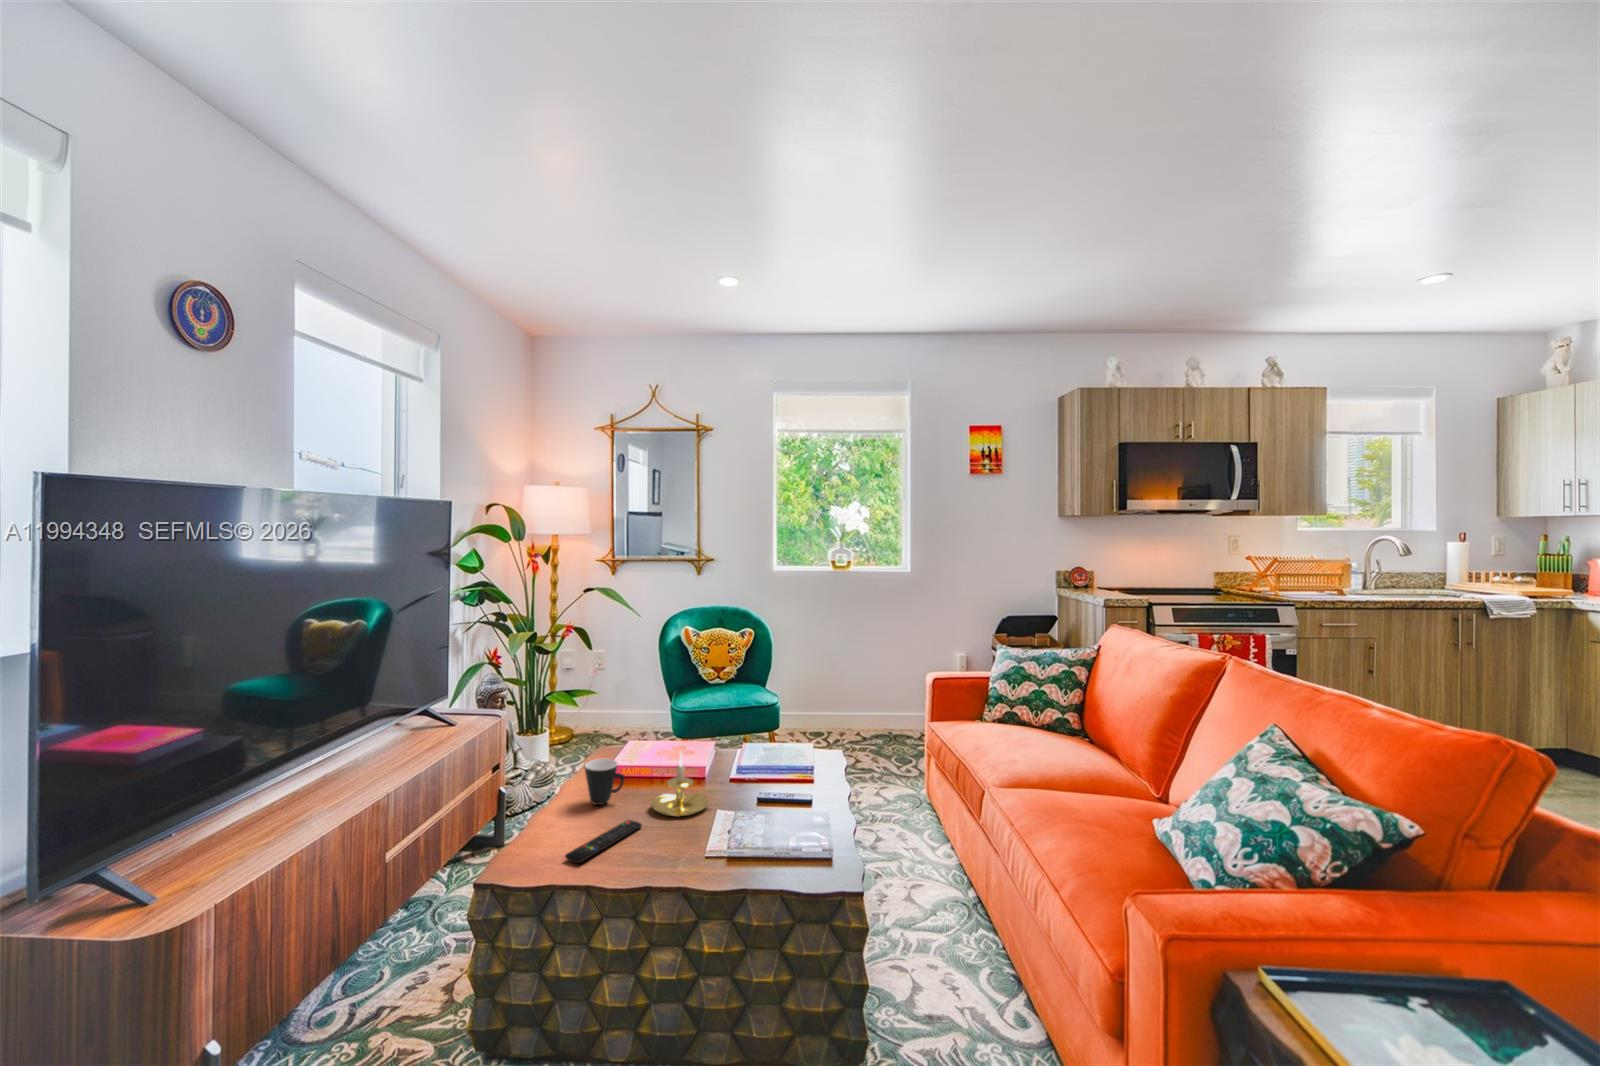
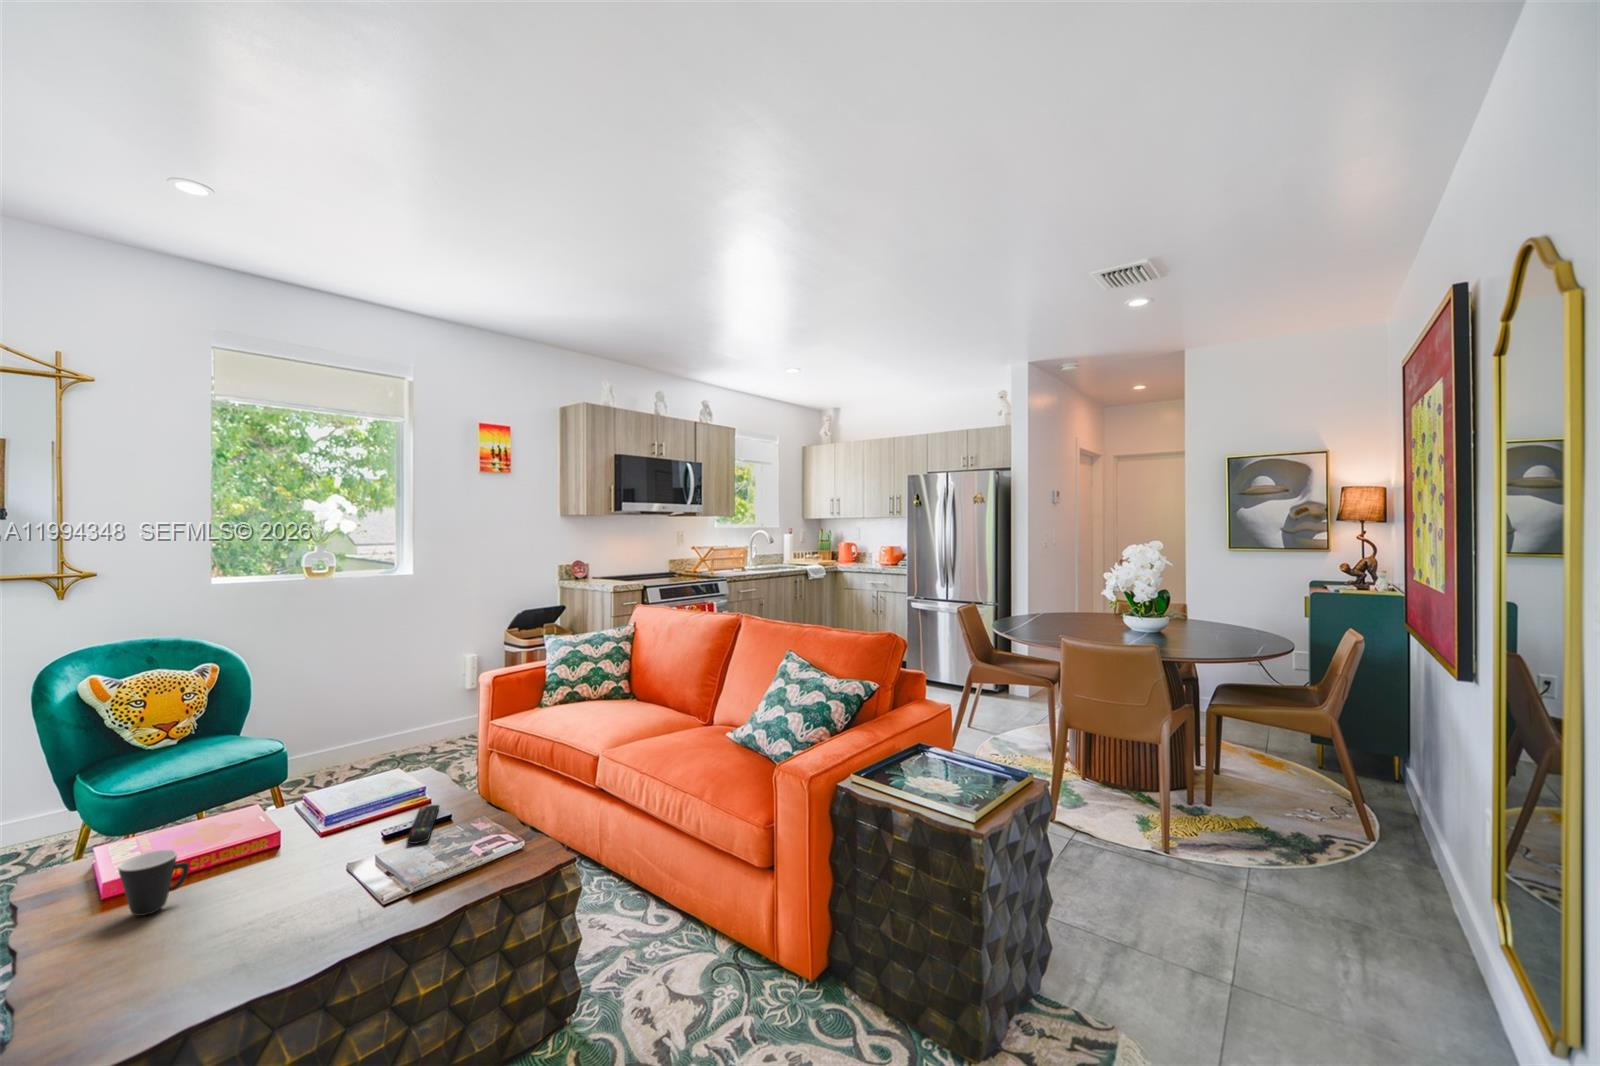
candle holder: present [651,752,717,817] -> none [241,804,337,887]
remote control: present [565,820,642,863] -> present [407,805,439,844]

